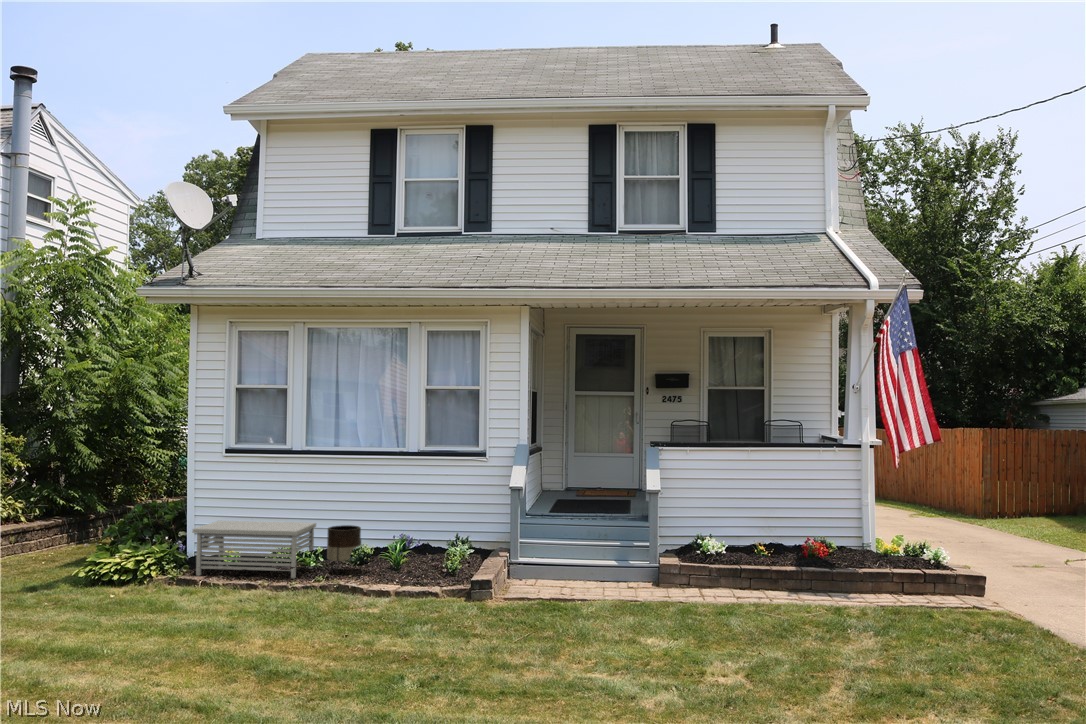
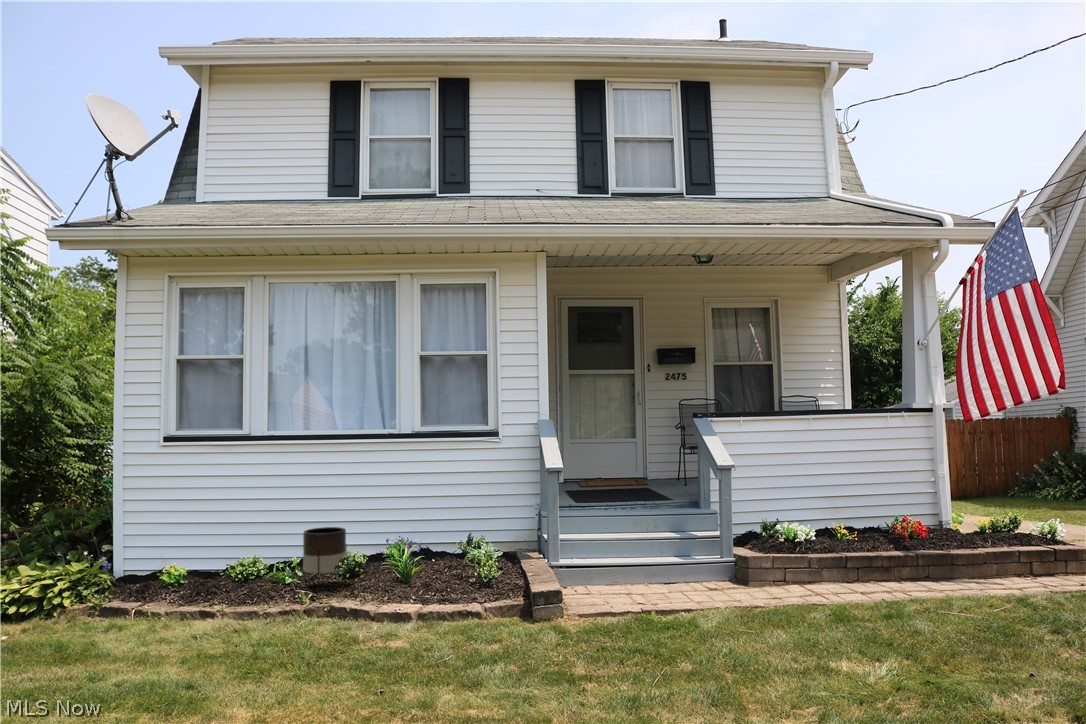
storage bench: present [193,521,316,578] -> none [122,526,287,602]

